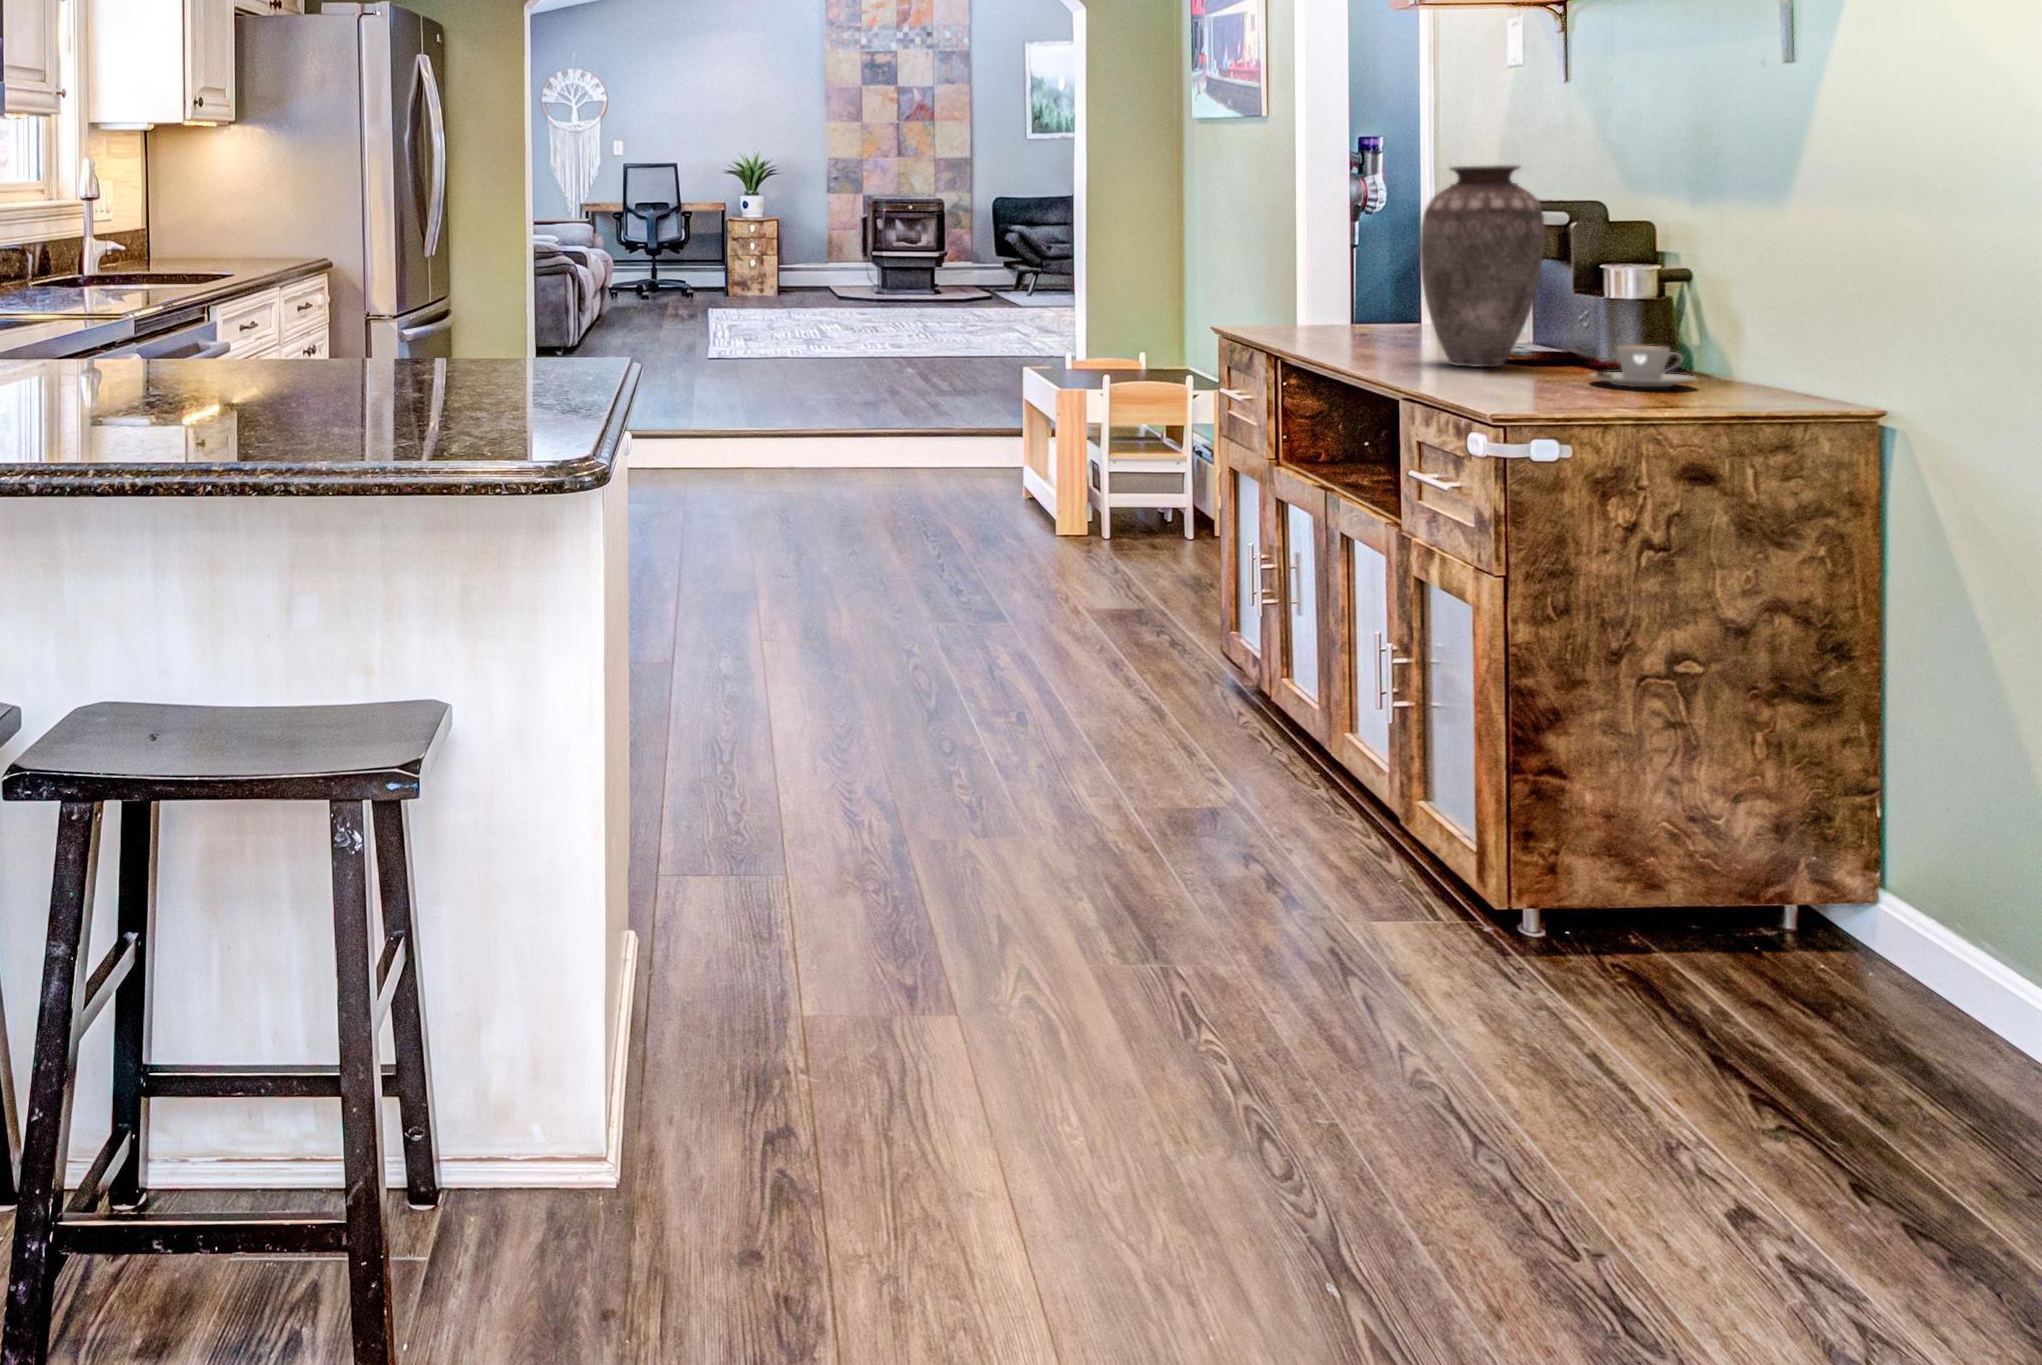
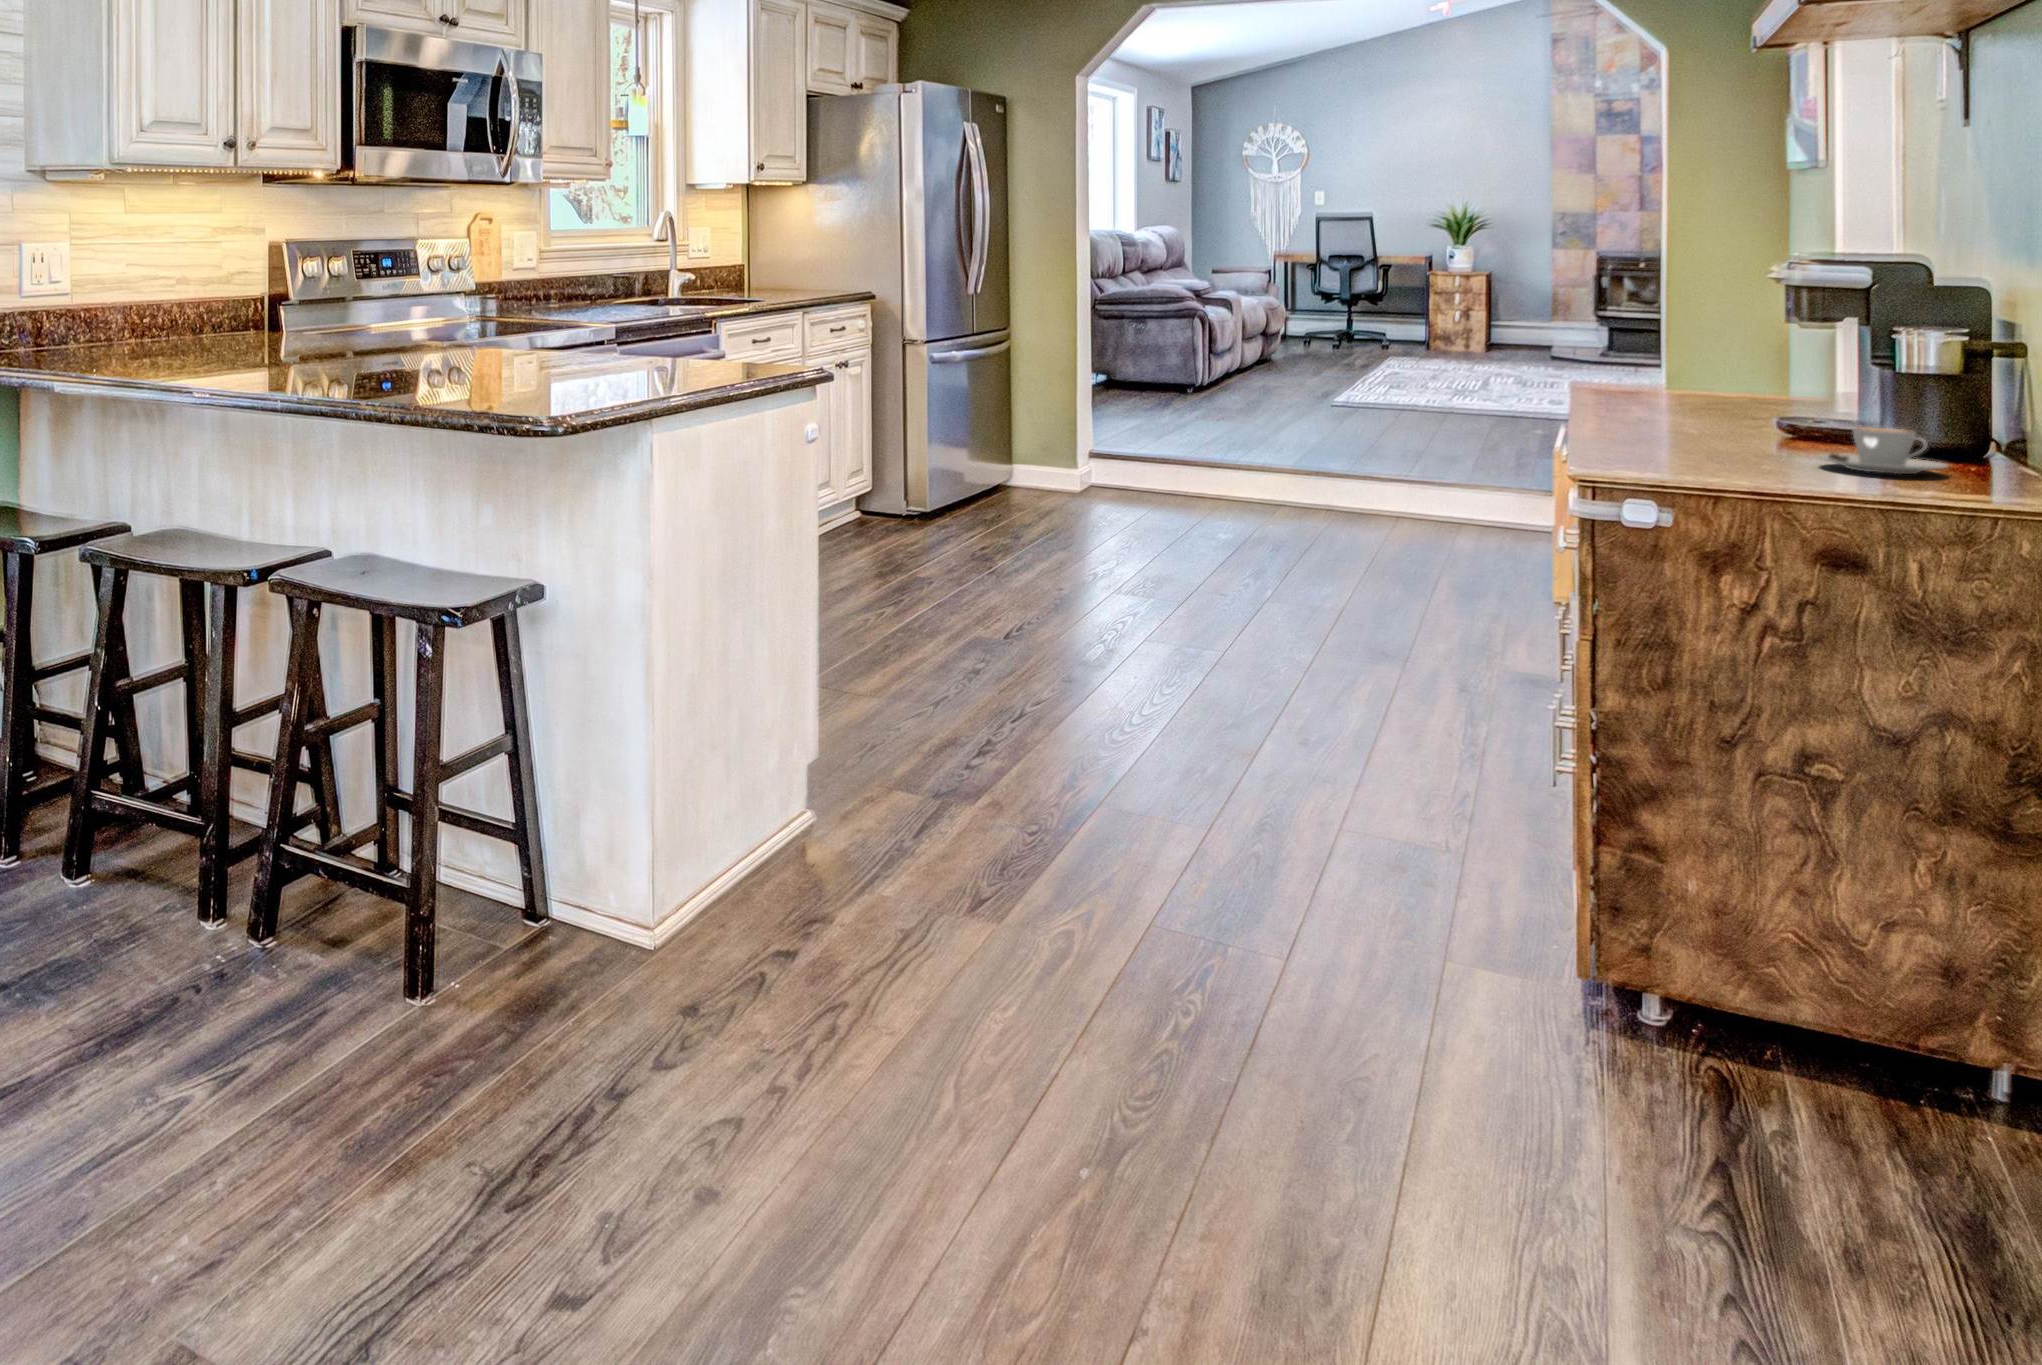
vase: present [1420,165,1545,367] -> none [1677,234,1822,443]

